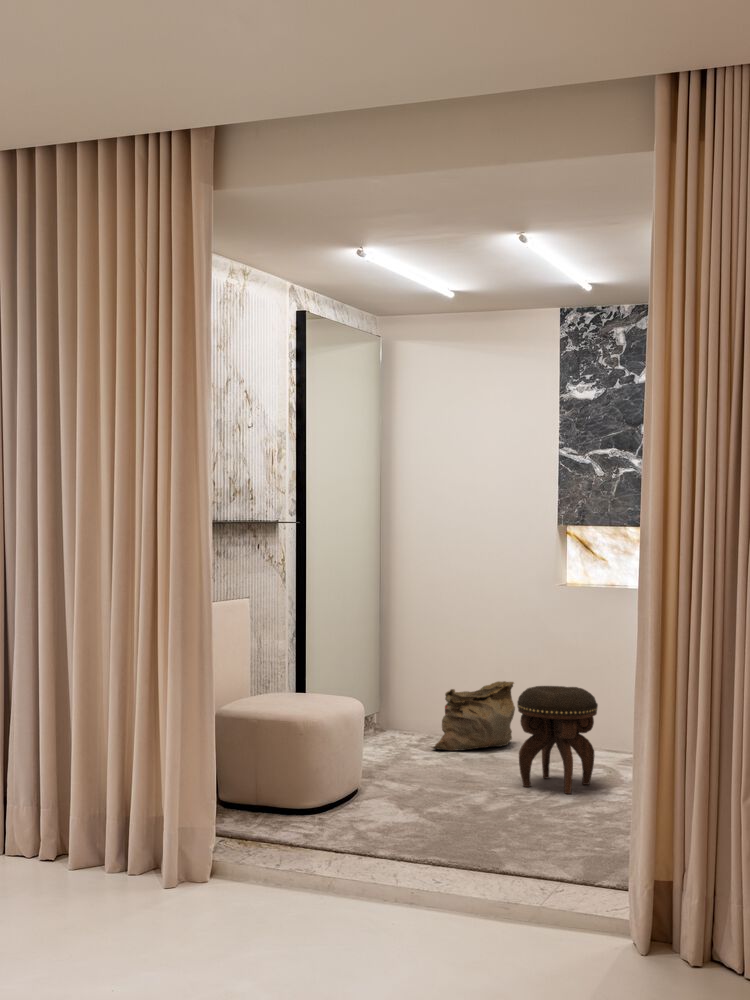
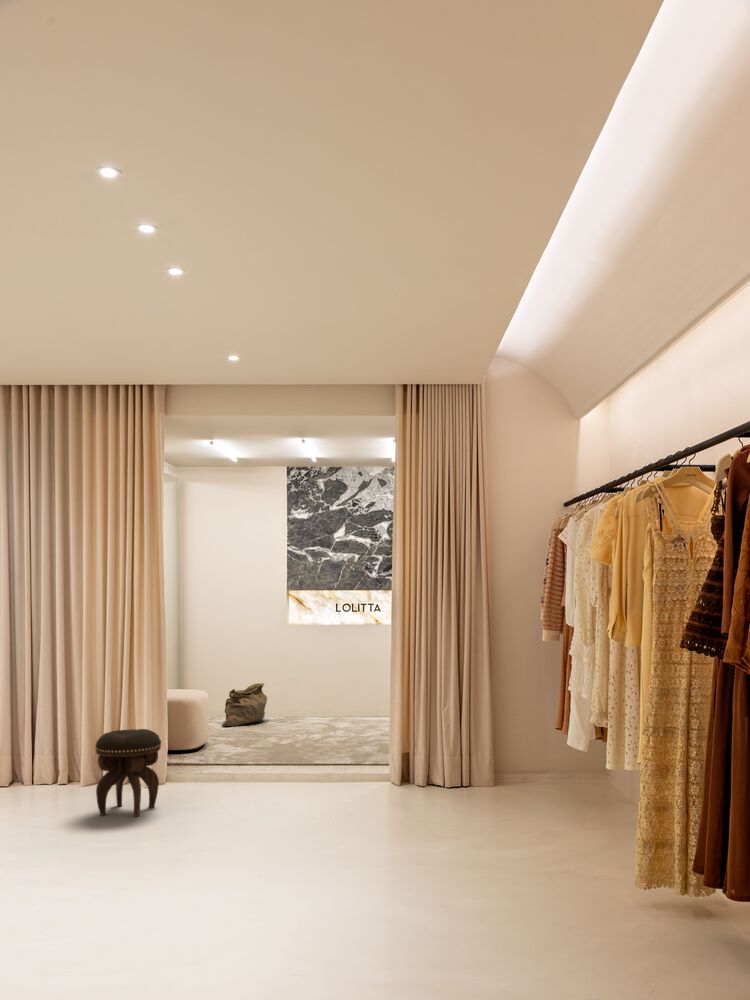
footstool: present [517,686,598,794] -> present [96,729,161,817]

